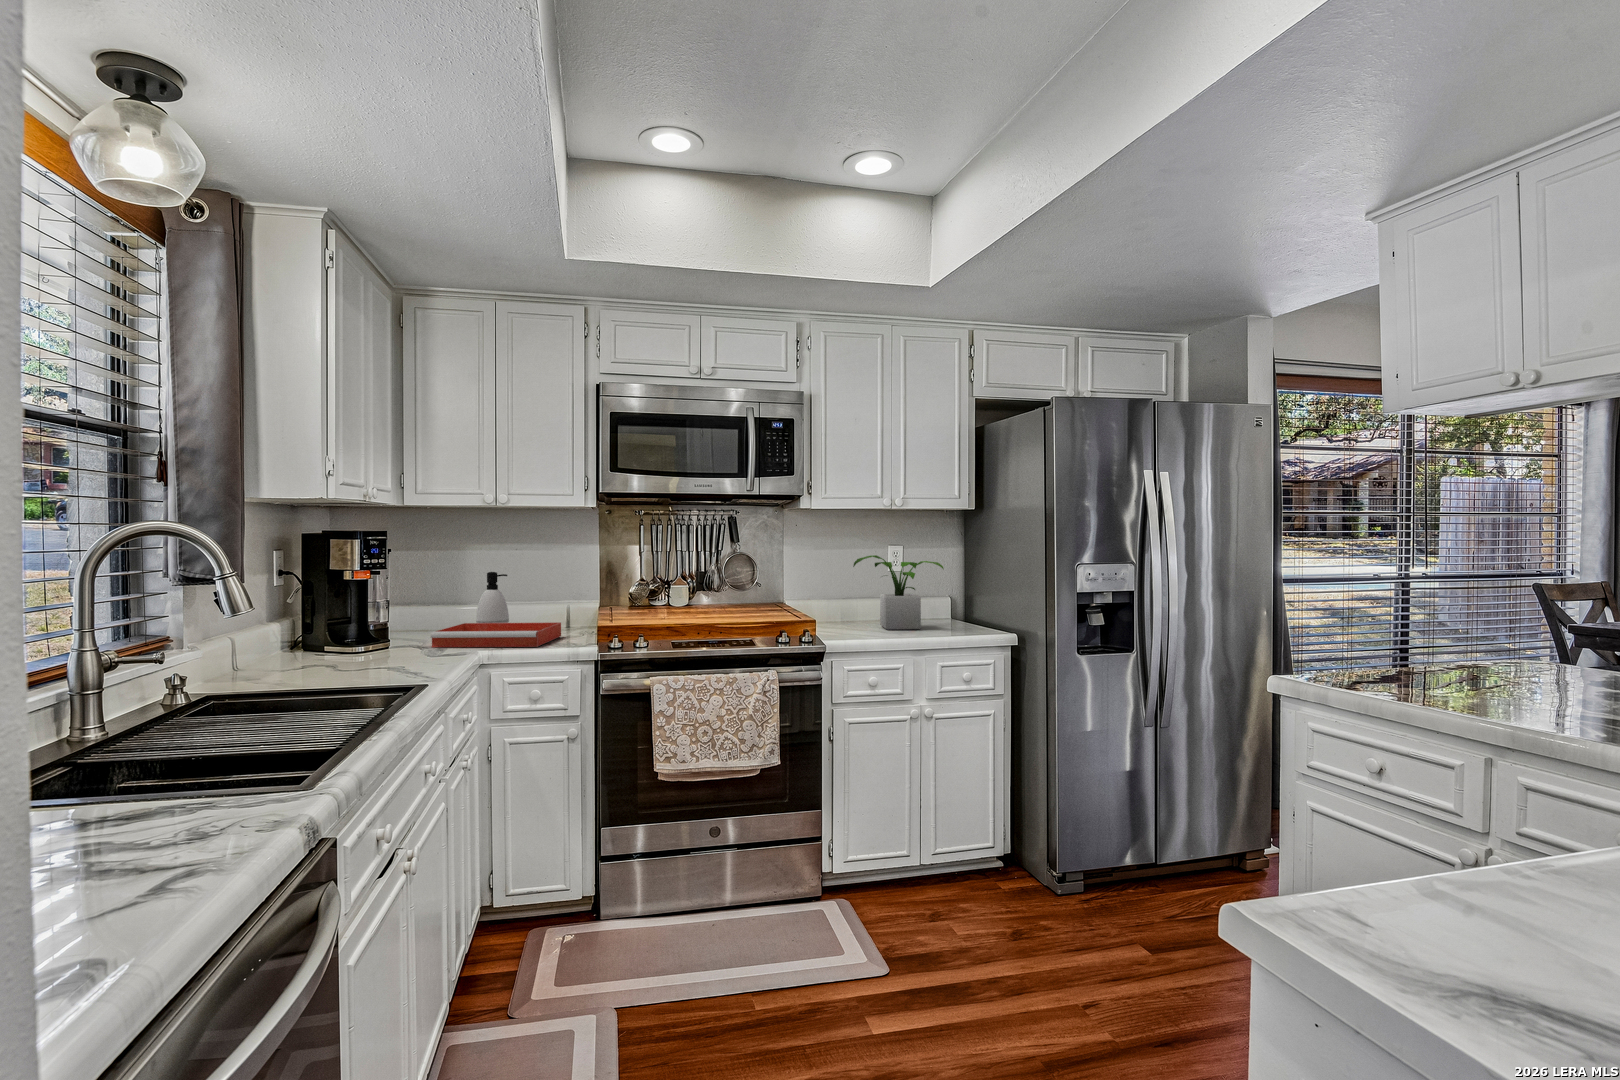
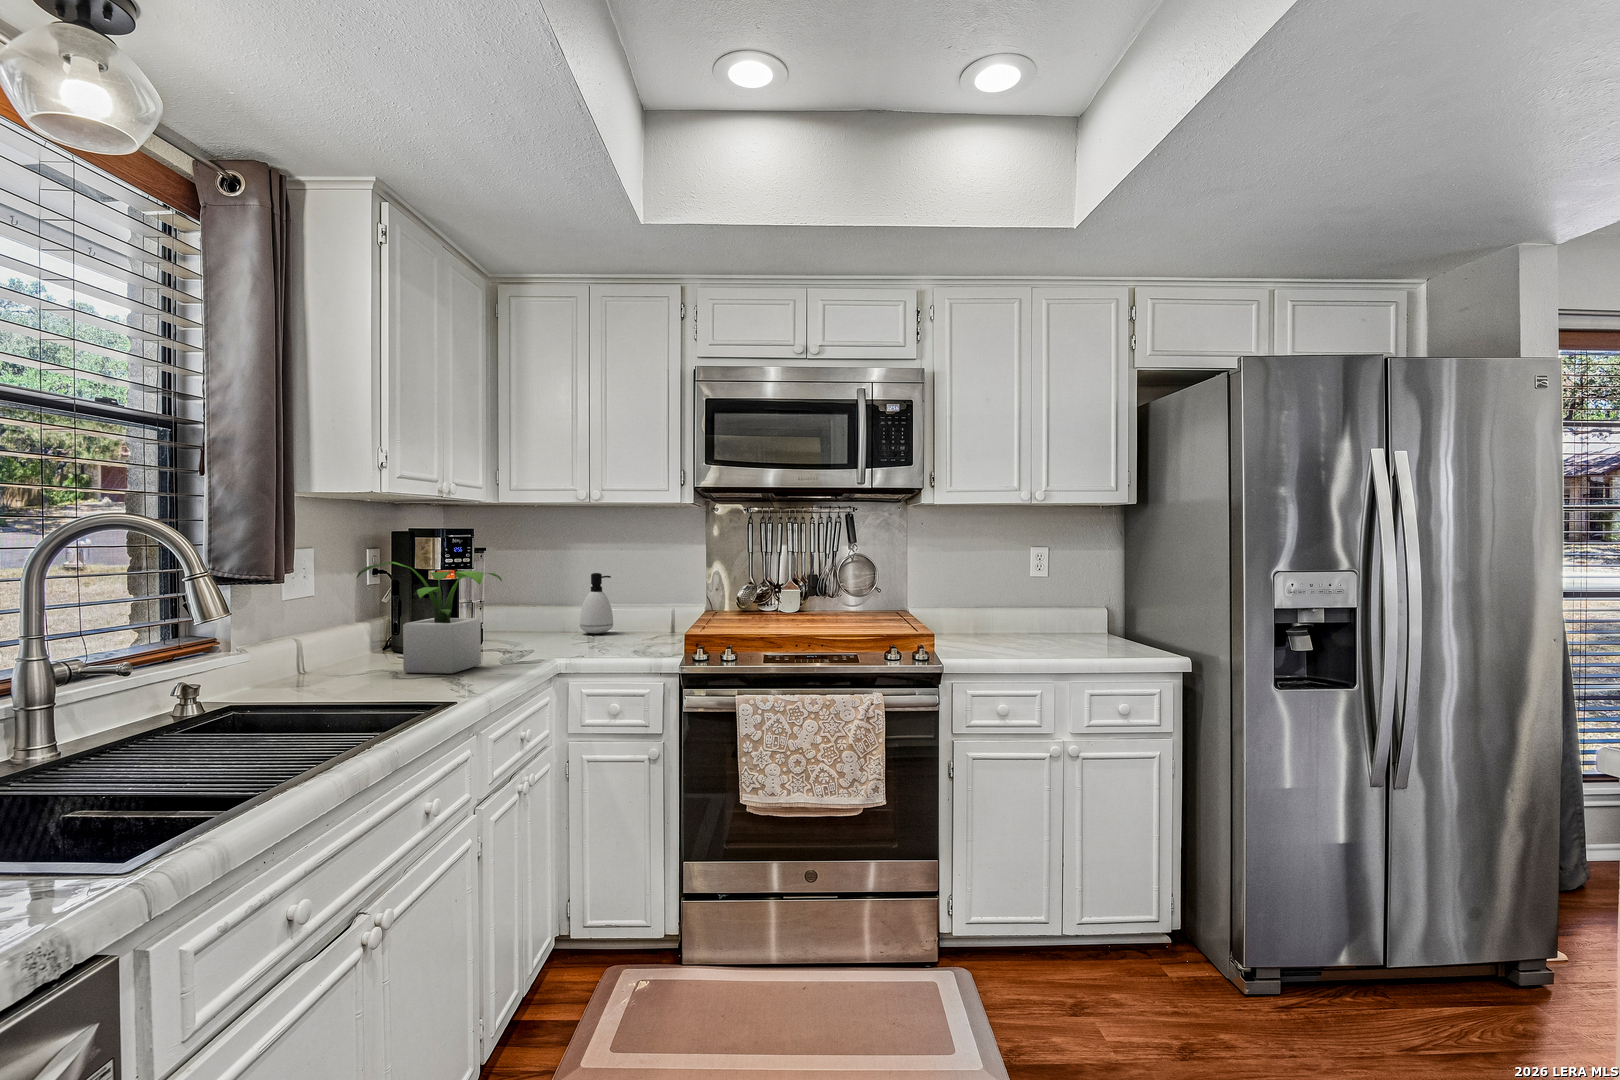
potted plant: present [853,555,944,630] -> present [356,562,502,674]
tray: present [430,622,561,647] -> none [514,627,656,656]

